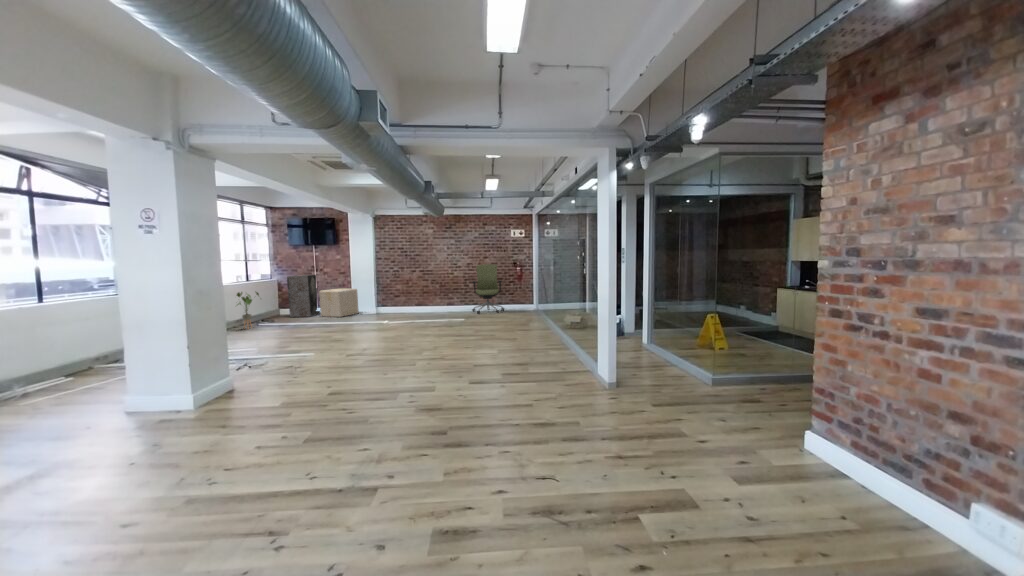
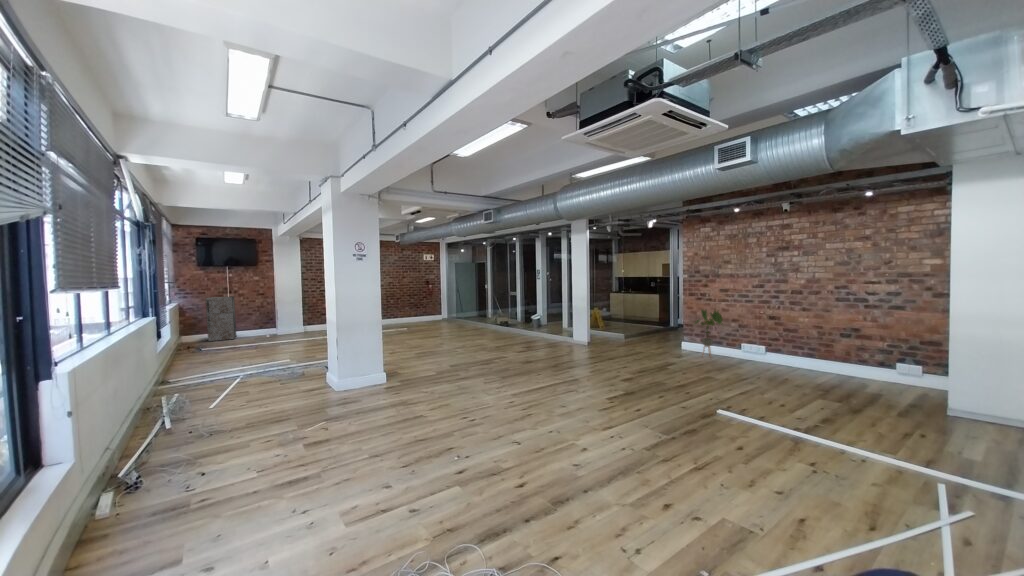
office chair: present [472,264,504,314] -> none [397,284,424,324]
cardboard box: present [319,289,359,317] -> none [245,309,284,338]
house plant: present [237,292,259,328] -> present [695,310,723,356]

